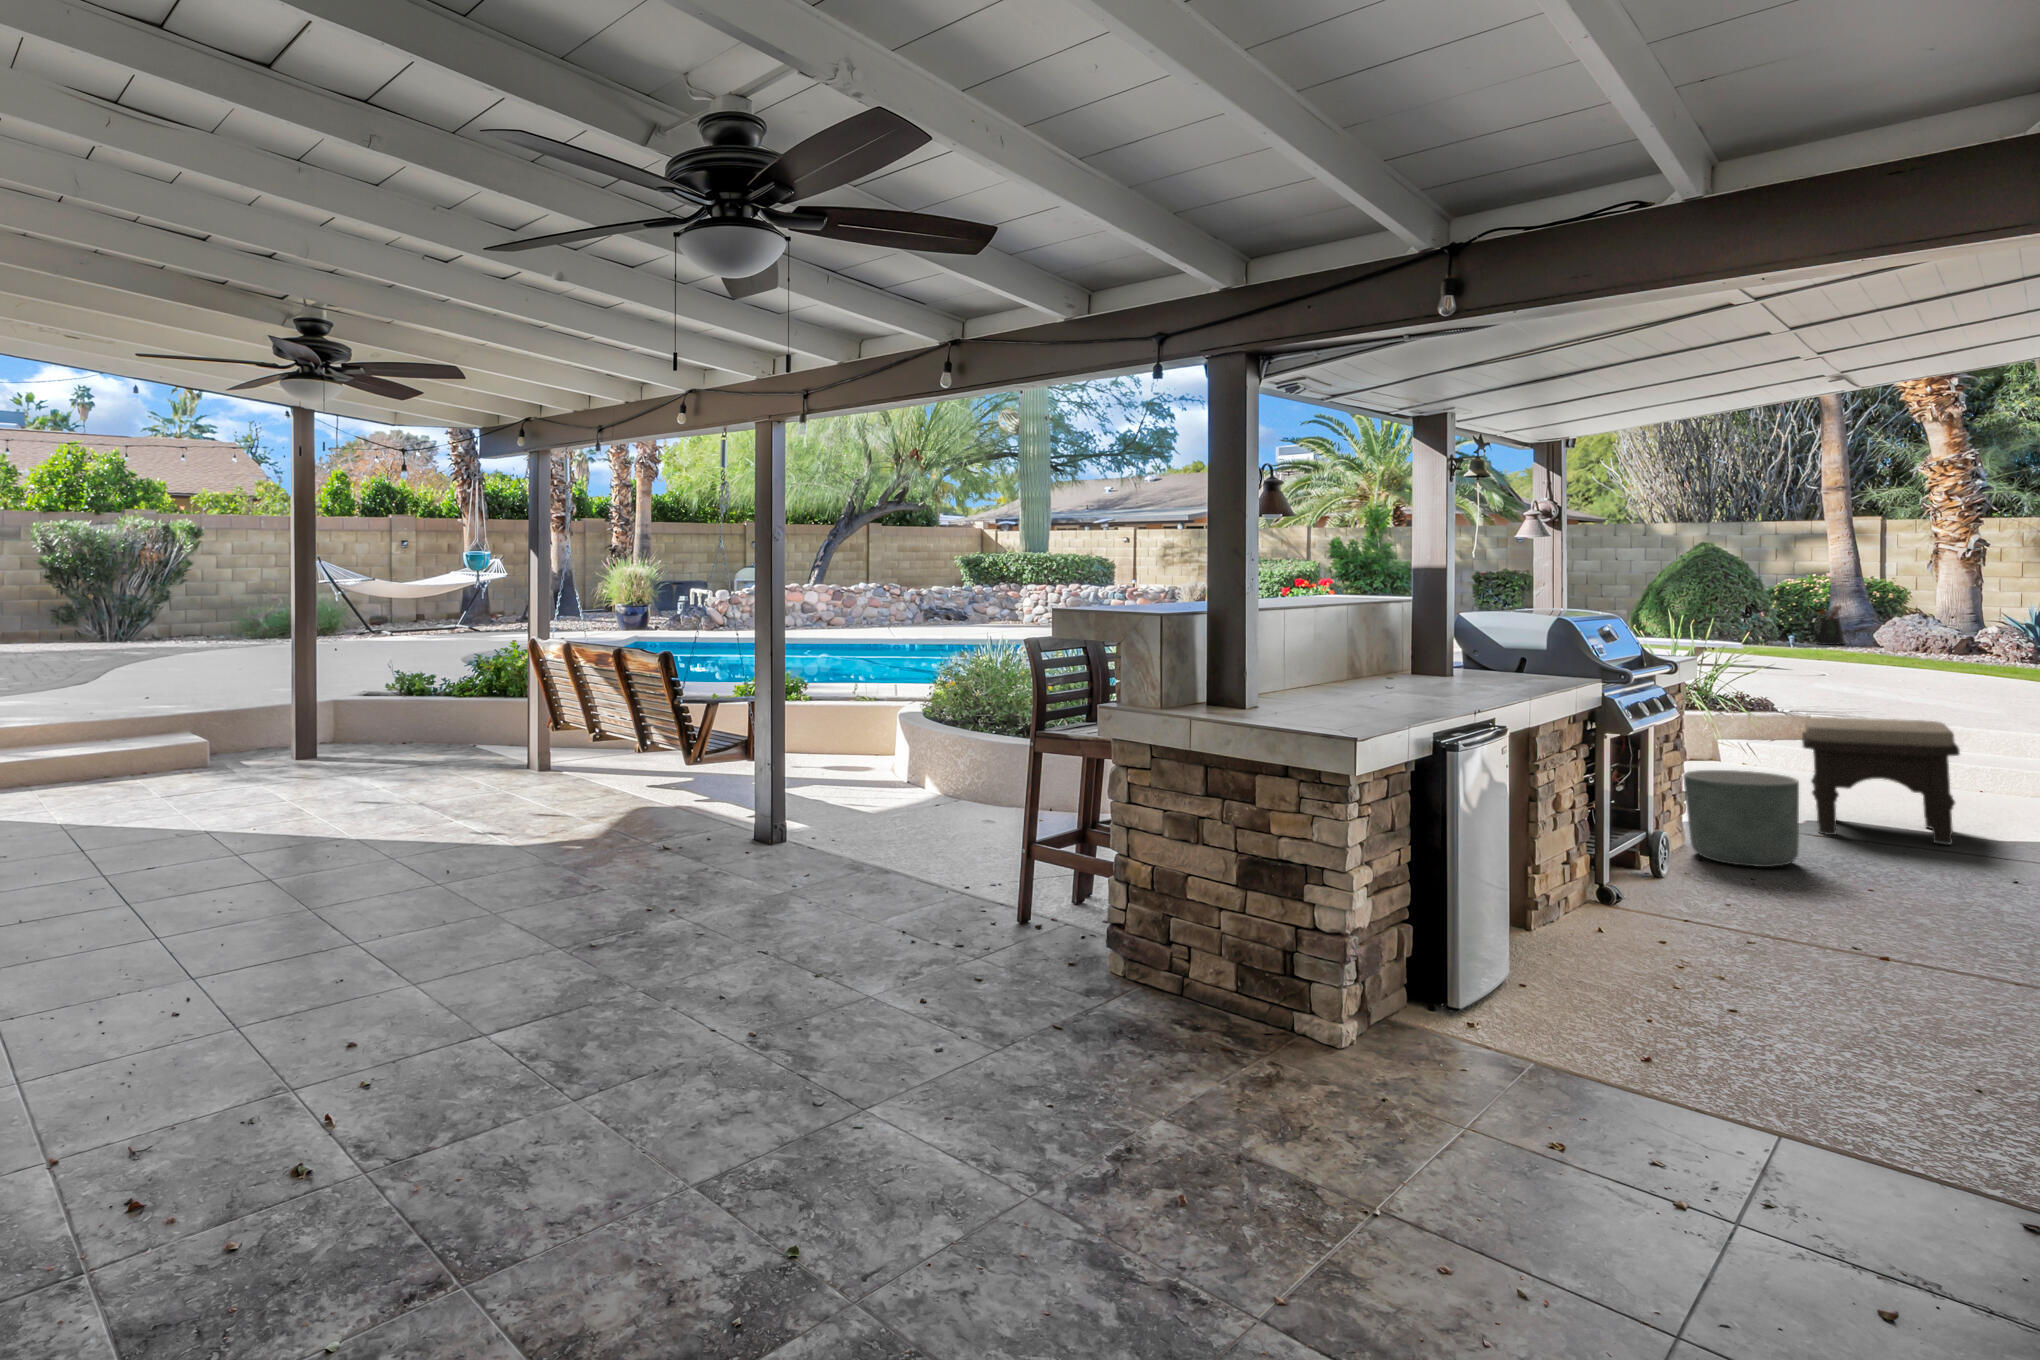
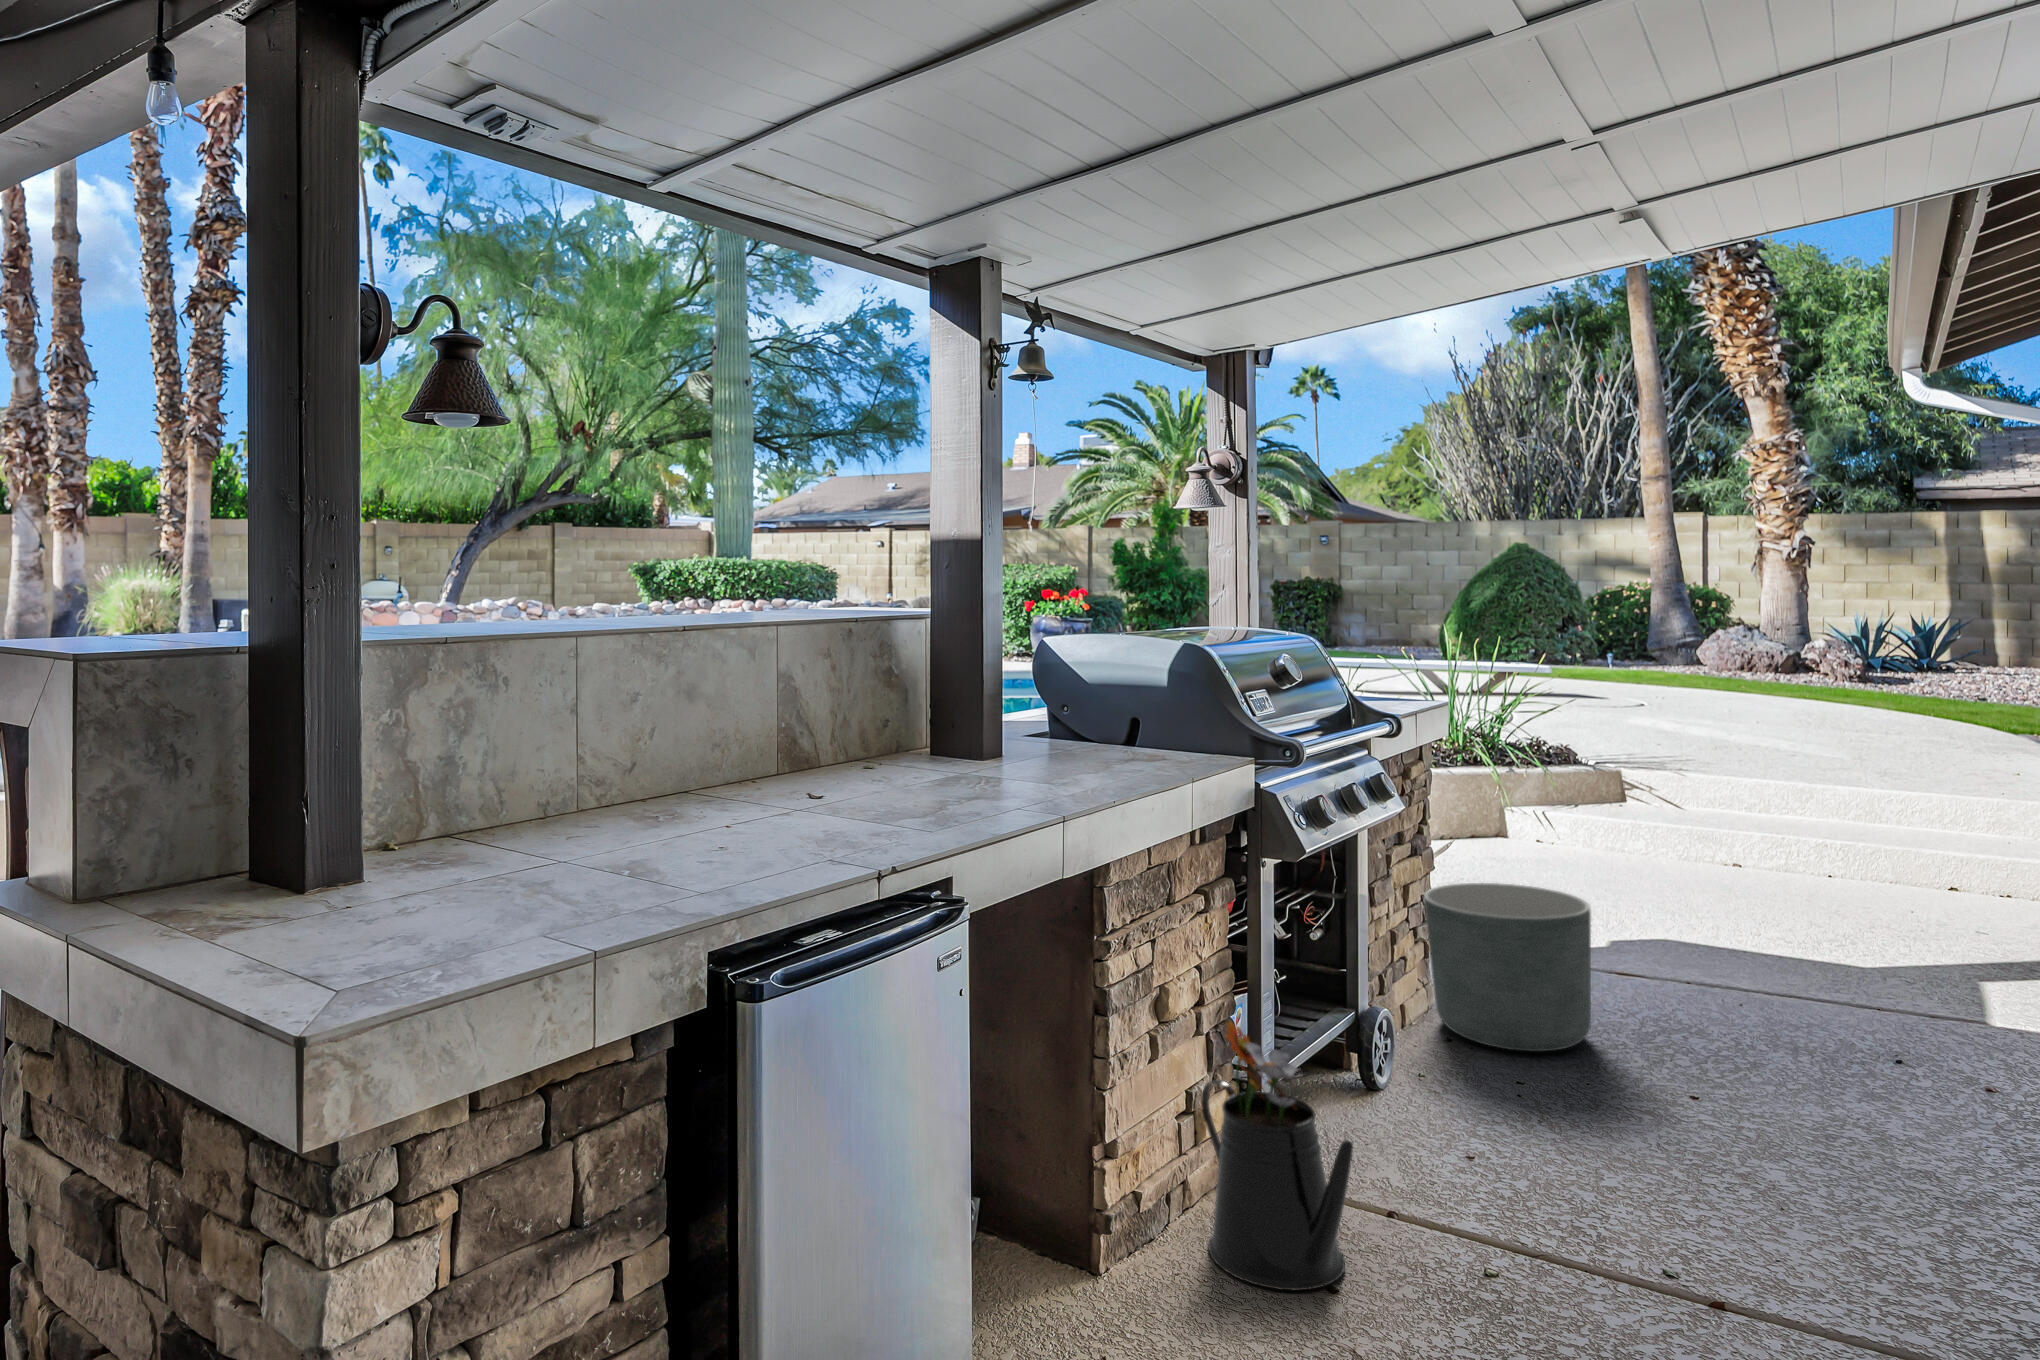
watering can: present [1808,606,1845,645] -> present [1201,1022,1353,1290]
ottoman: present [1802,717,1960,845] -> none [1602,783,1817,985]

